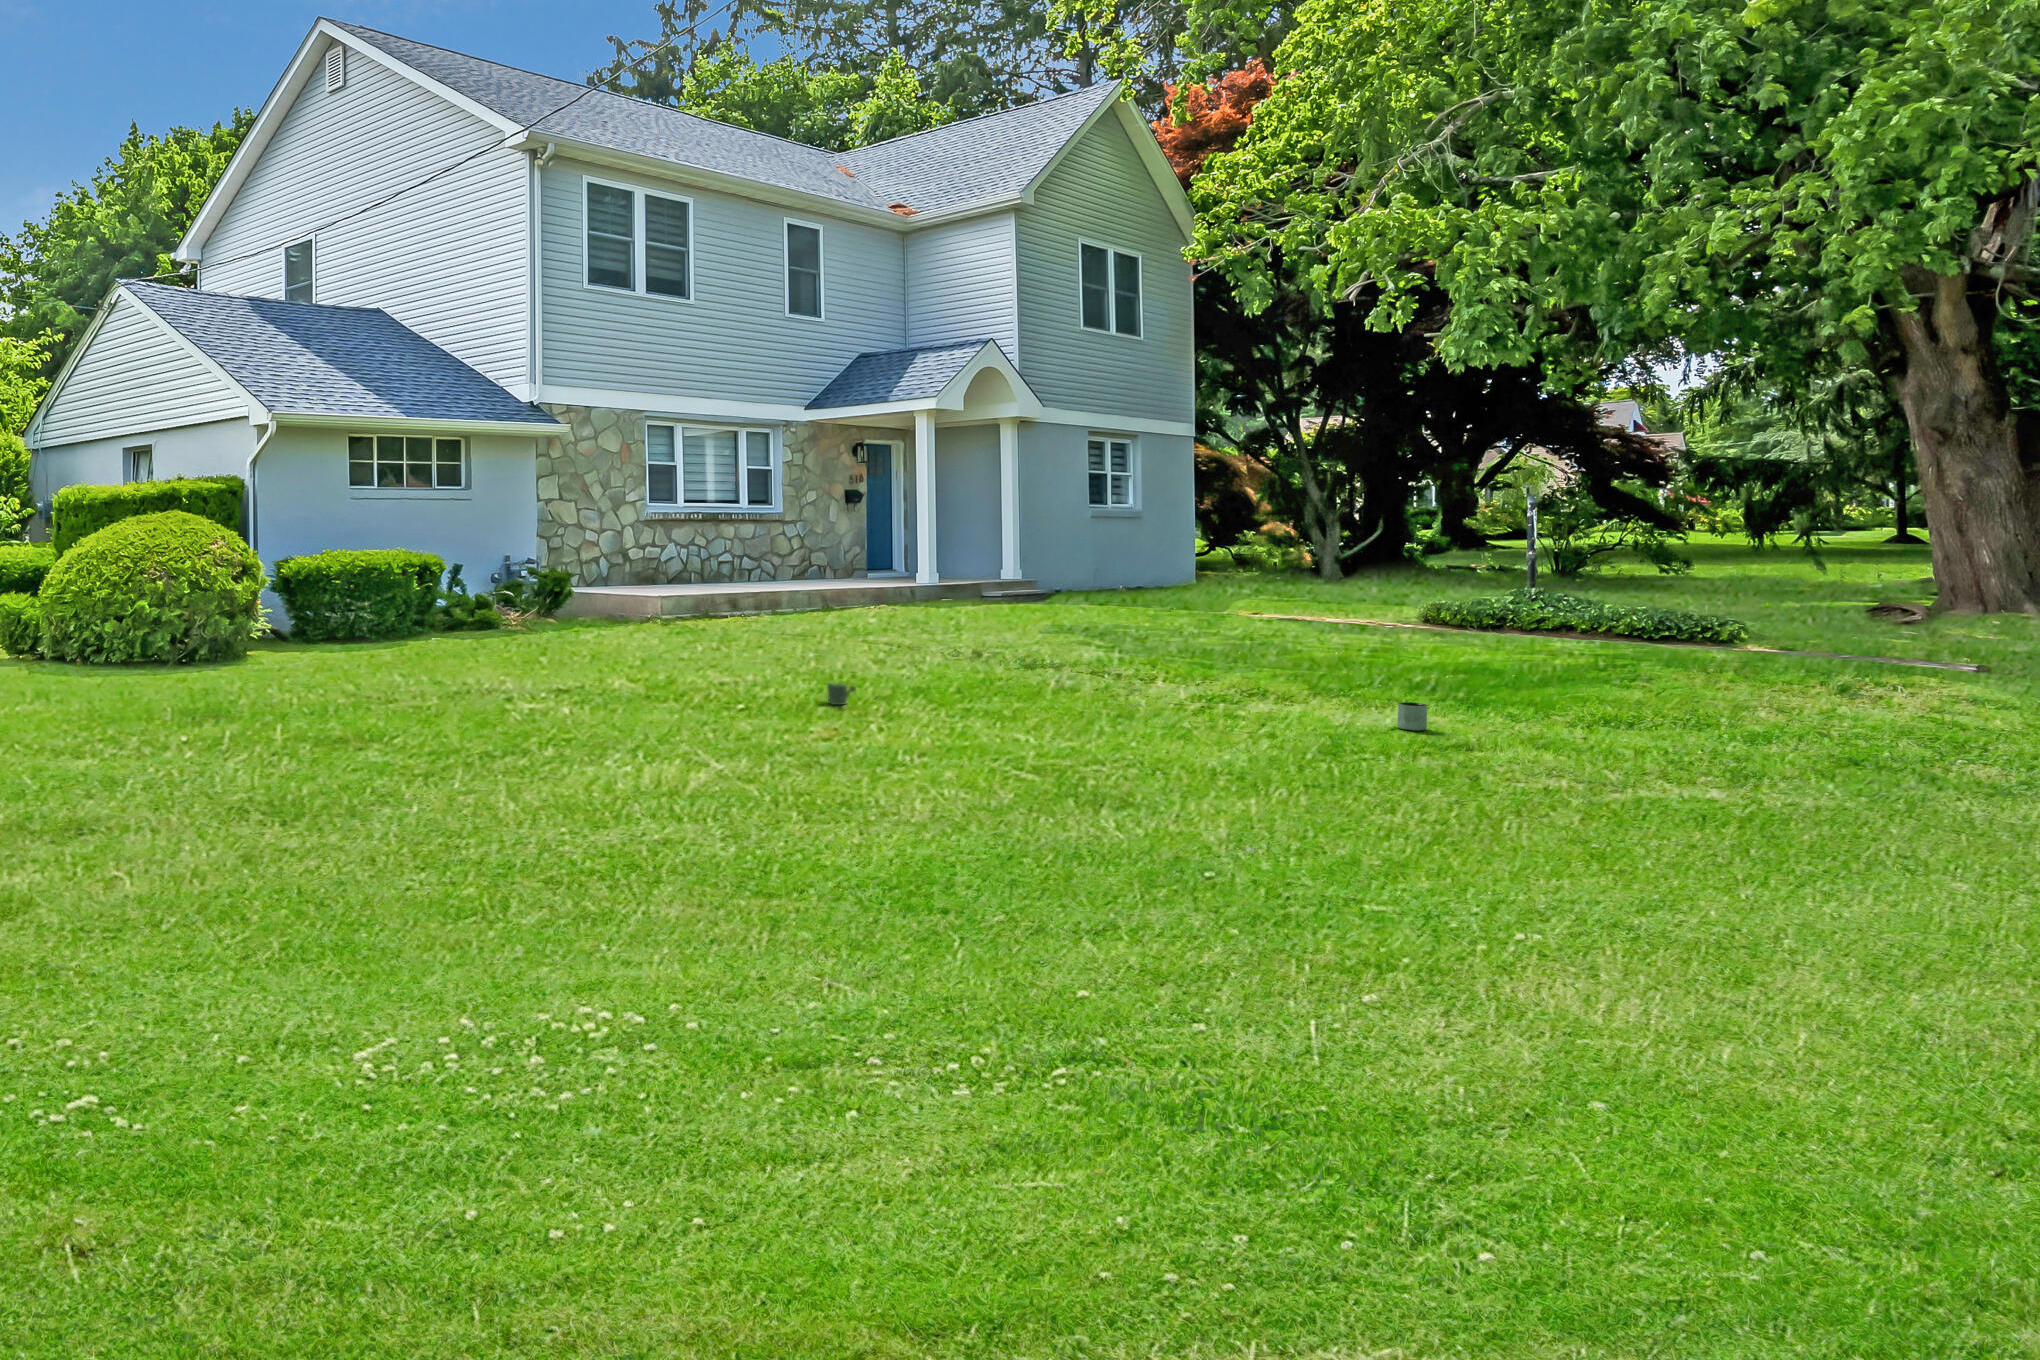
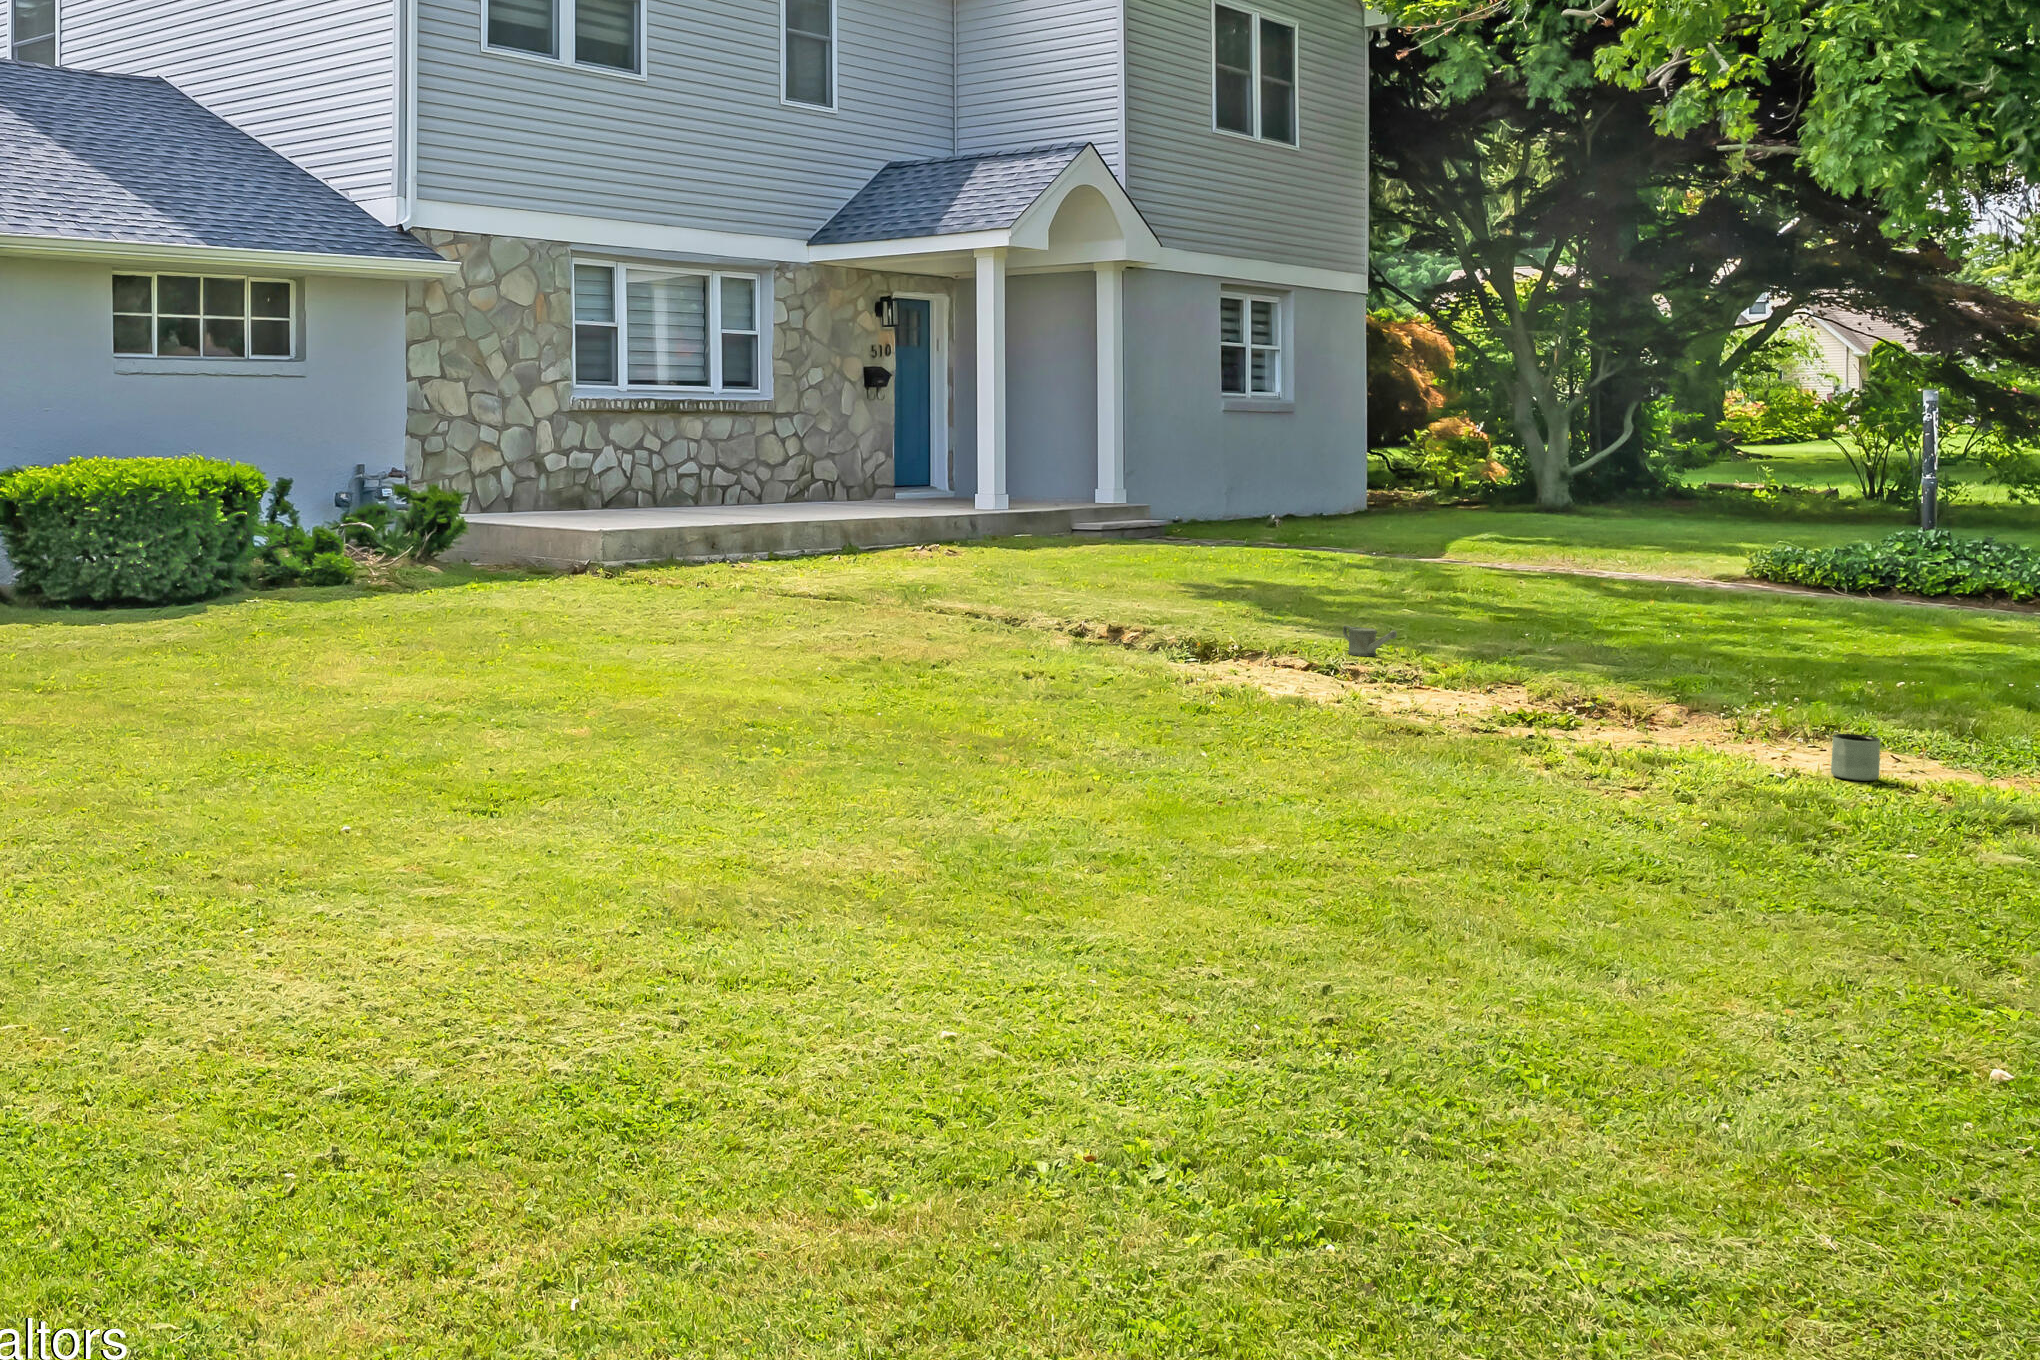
watering can: present [827,683,856,705] -> present [1343,626,1397,656]

